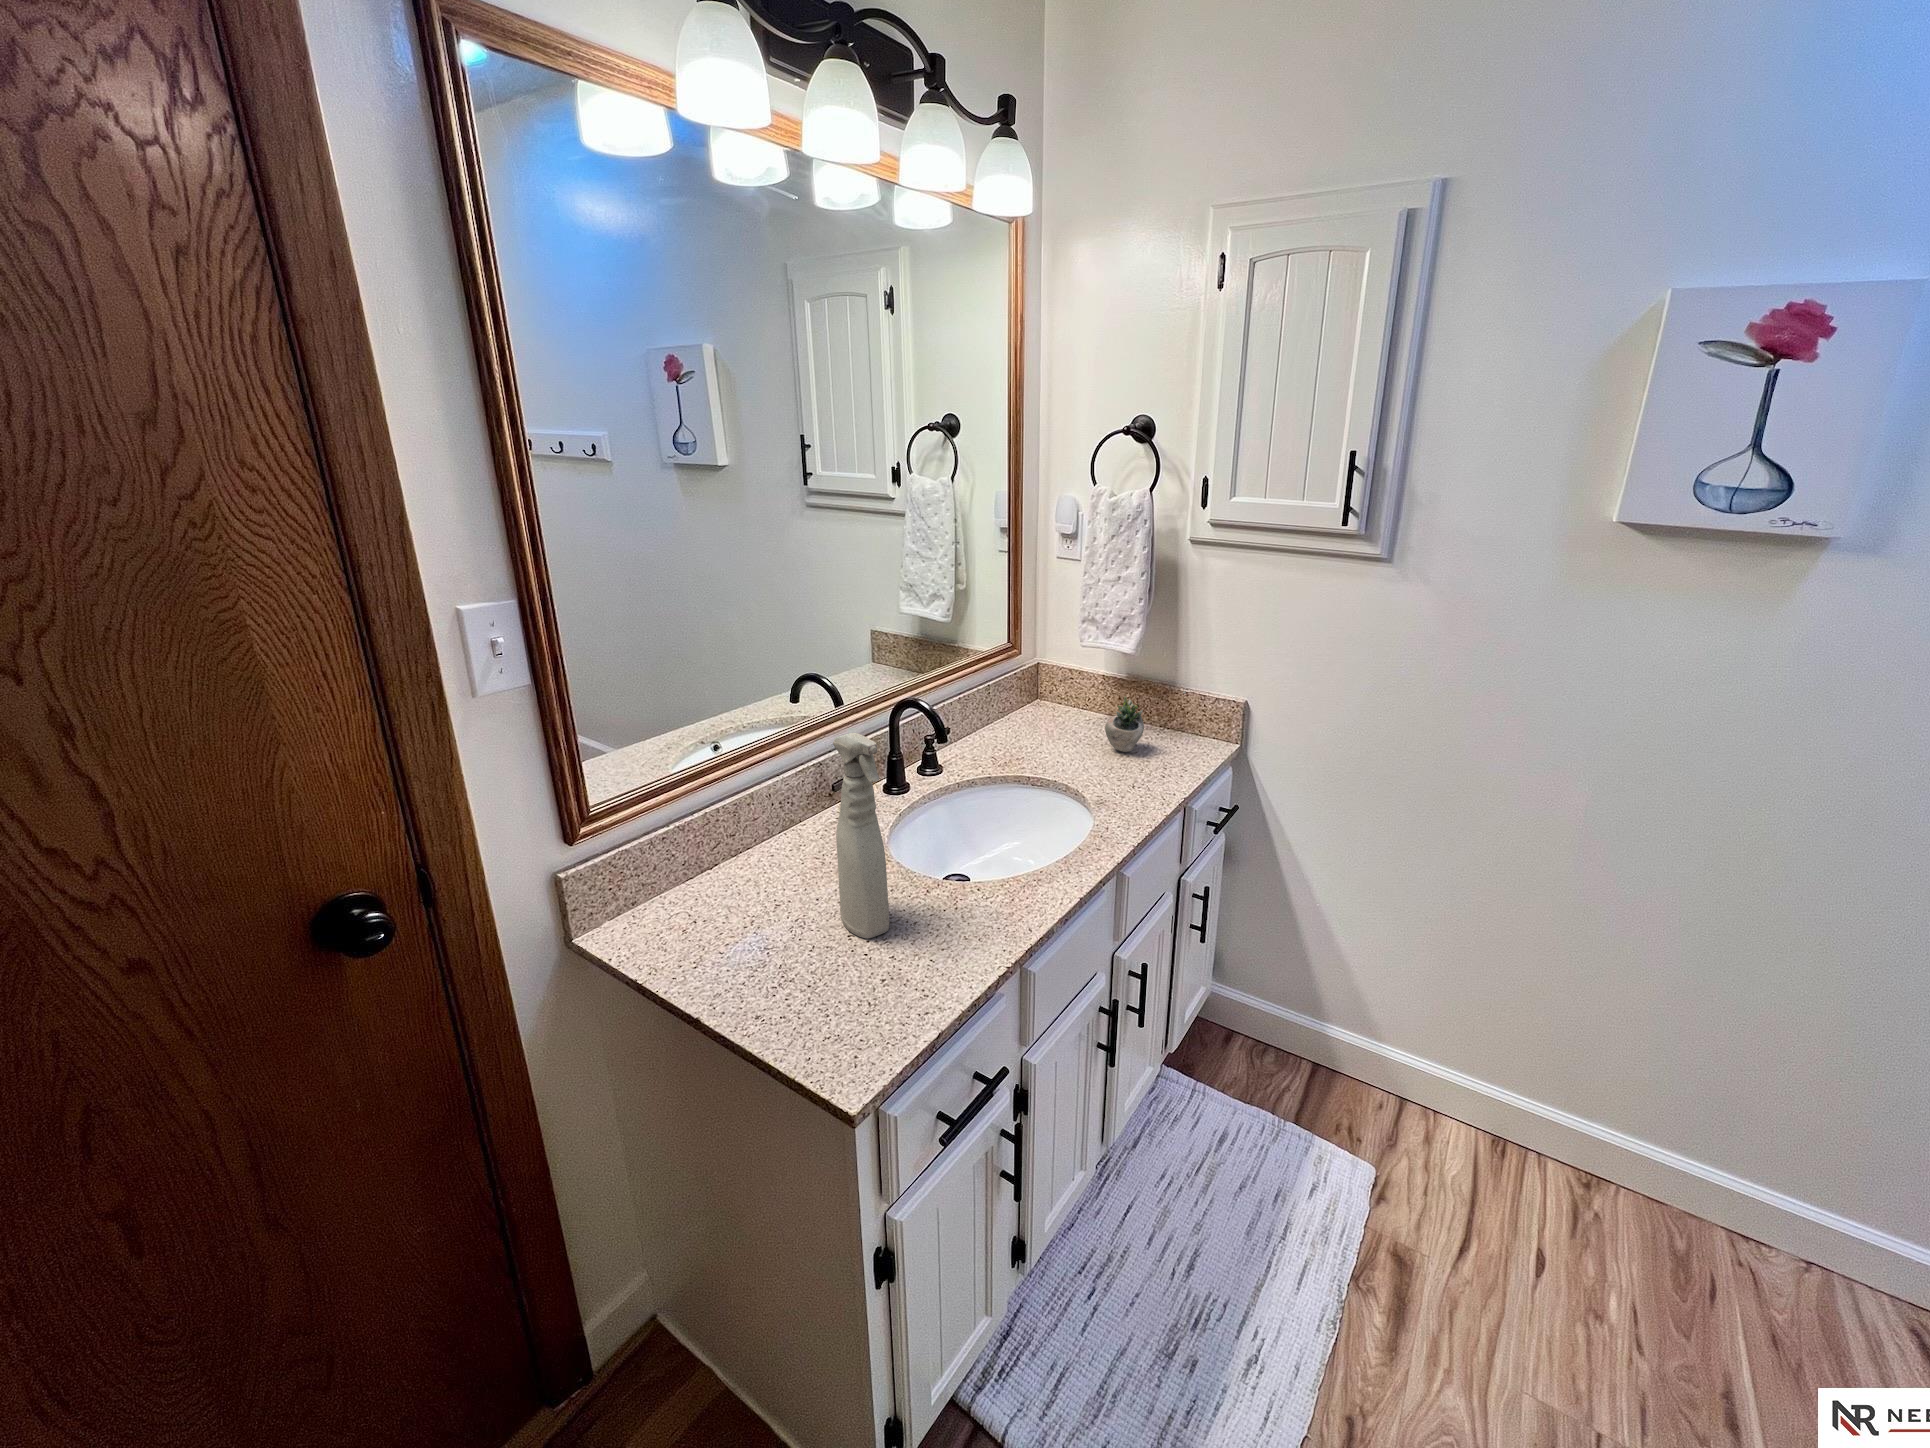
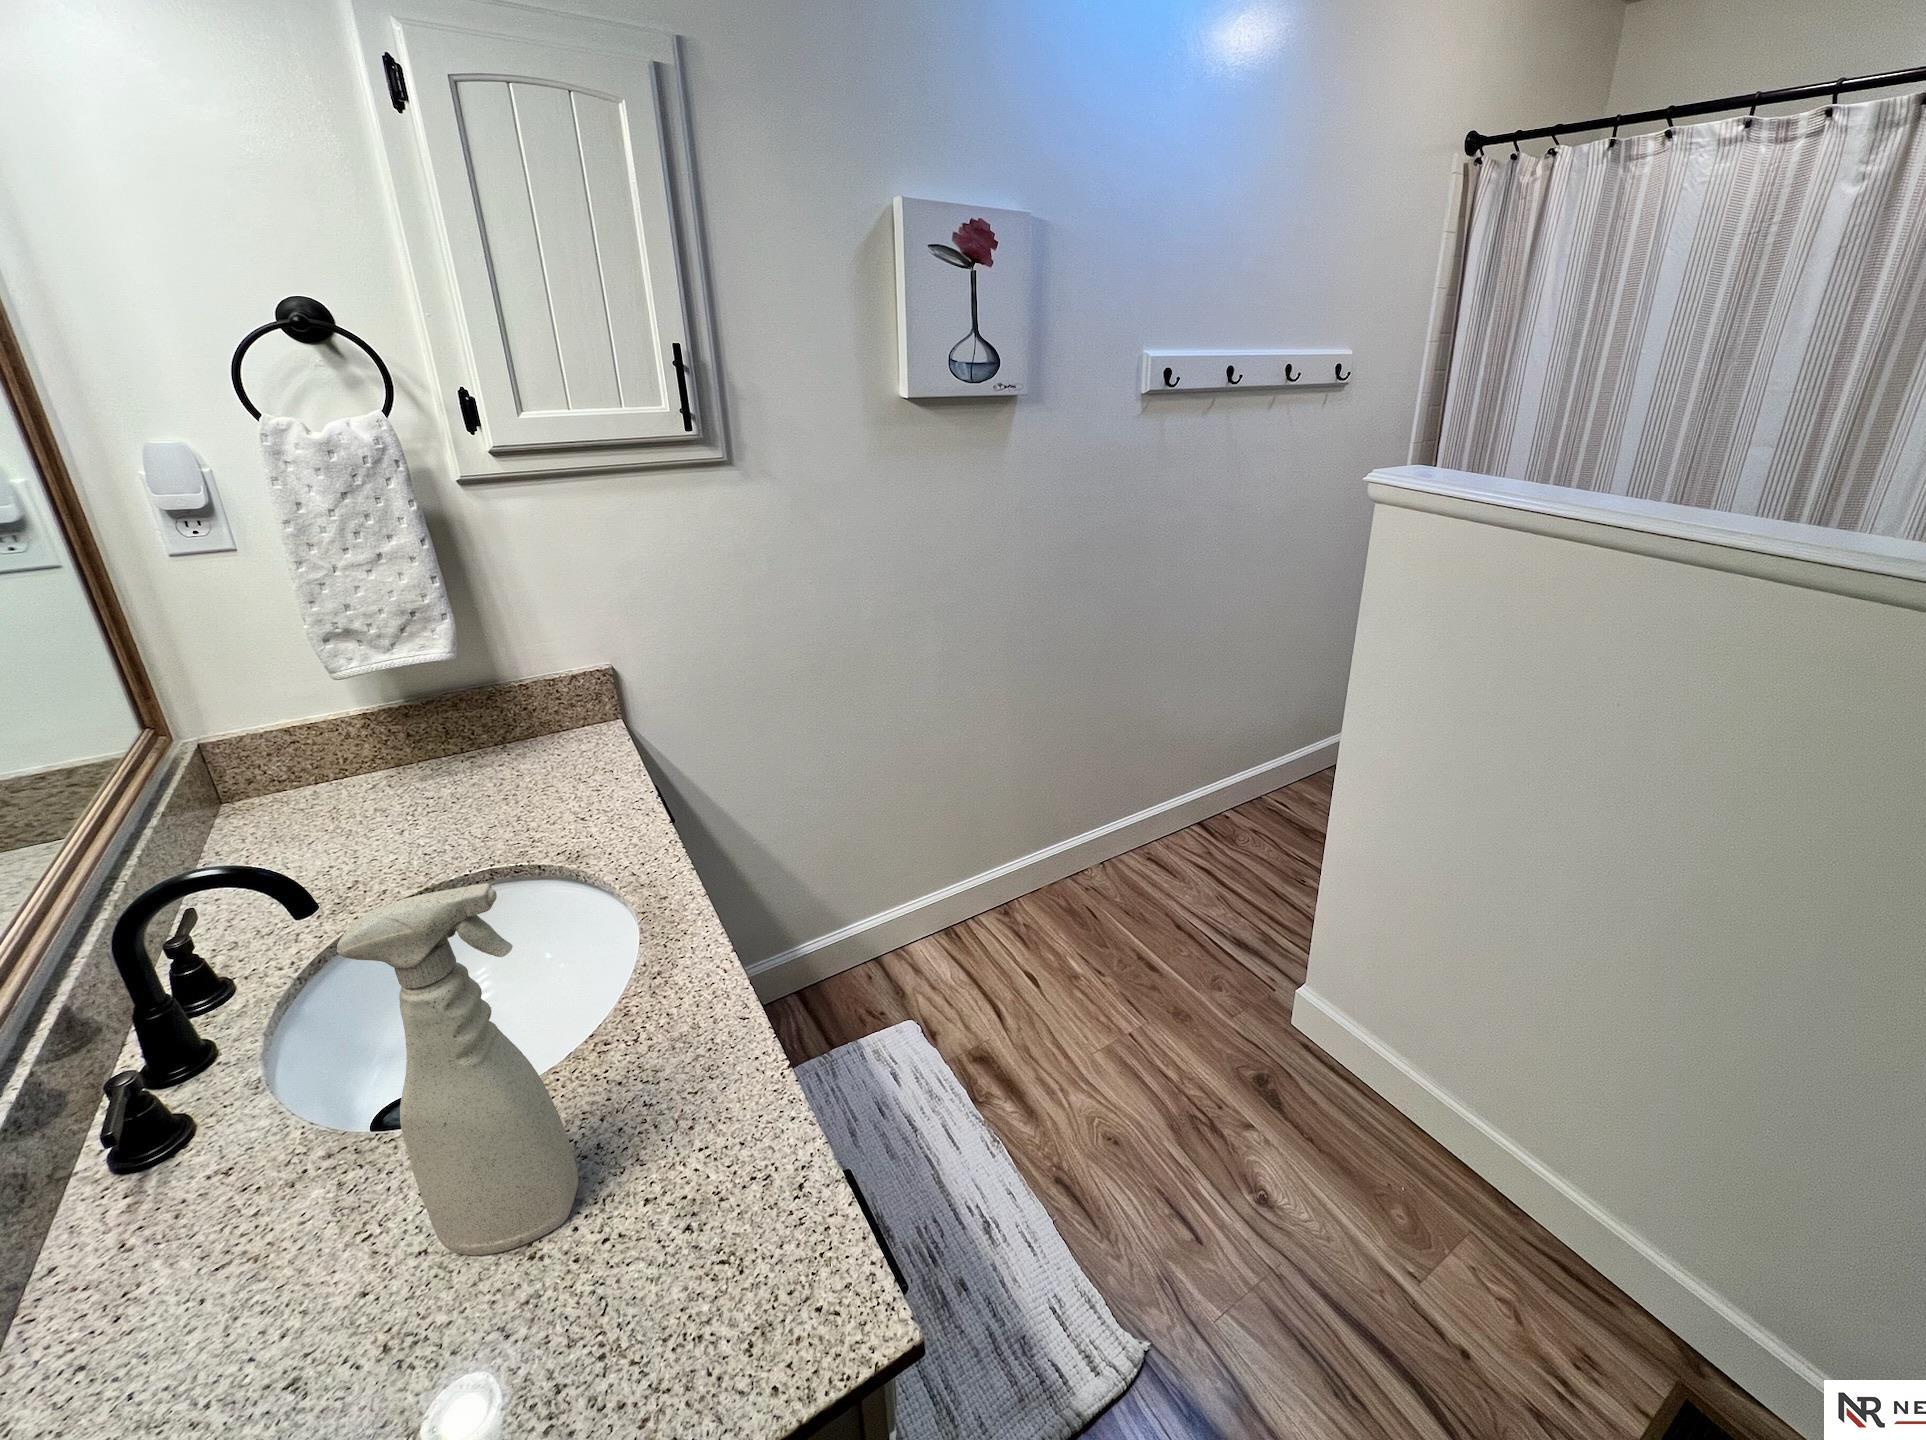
succulent plant: present [1105,691,1186,752] -> none [470,678,565,792]

